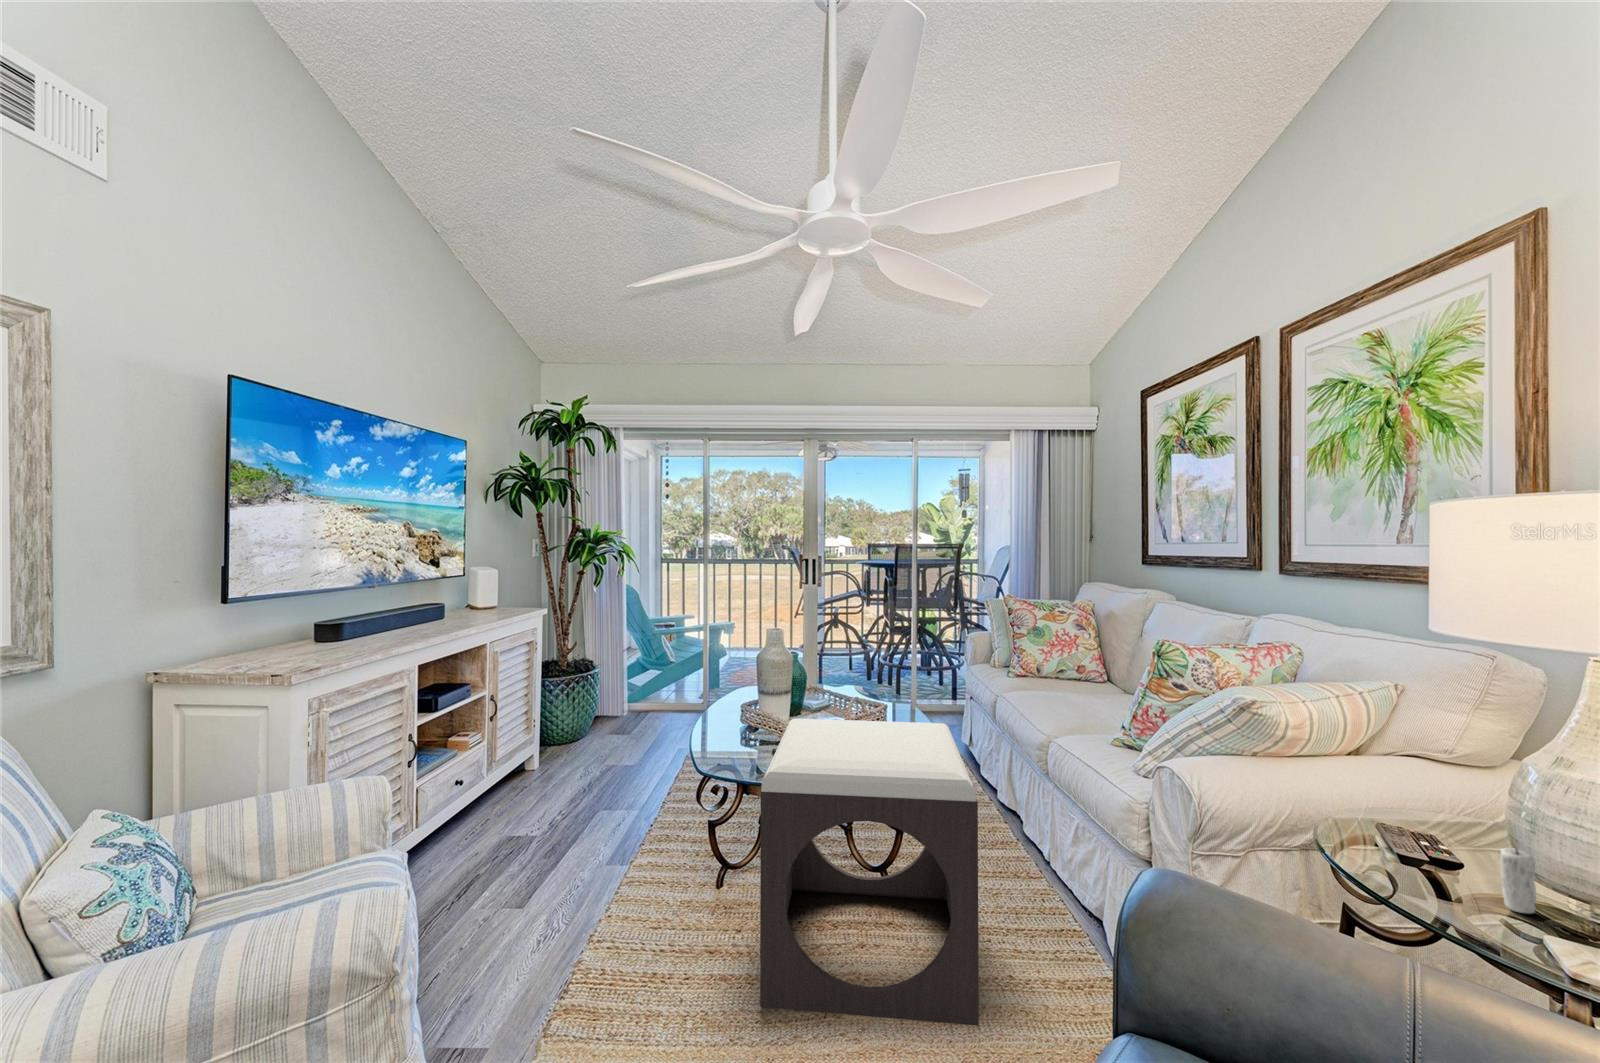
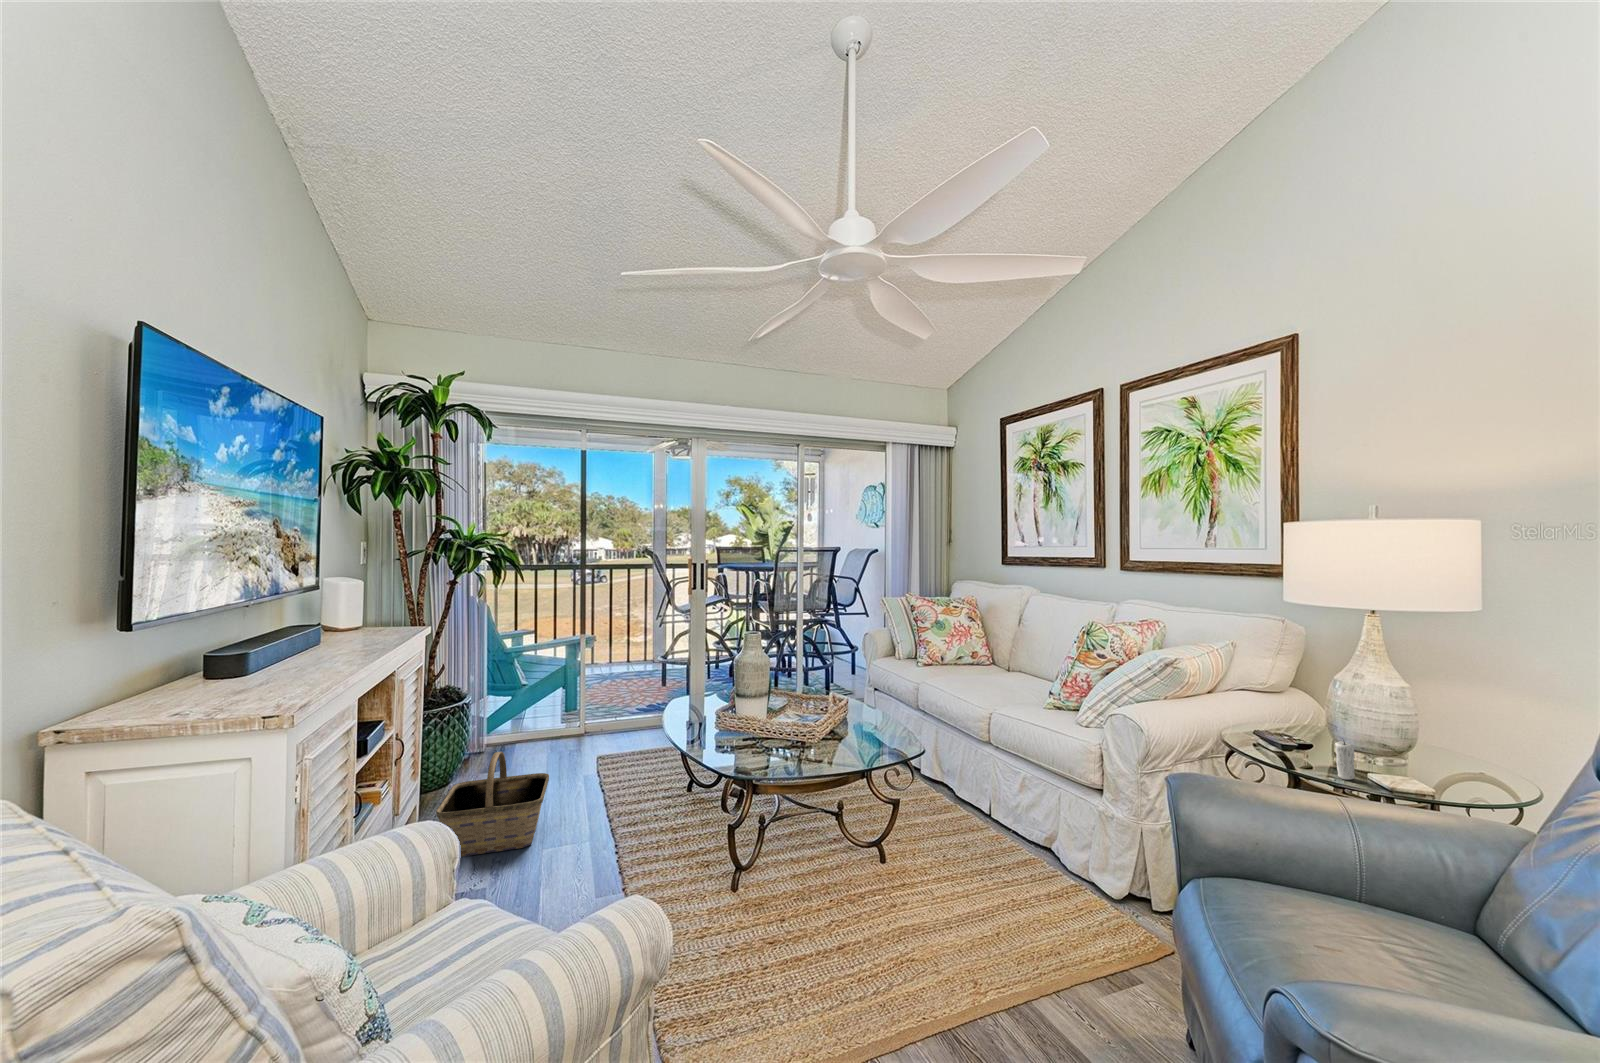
basket: none [495,718,606,809] -> present [436,752,549,857]
footstool: present [760,719,979,1026] -> none [797,709,1011,973]

